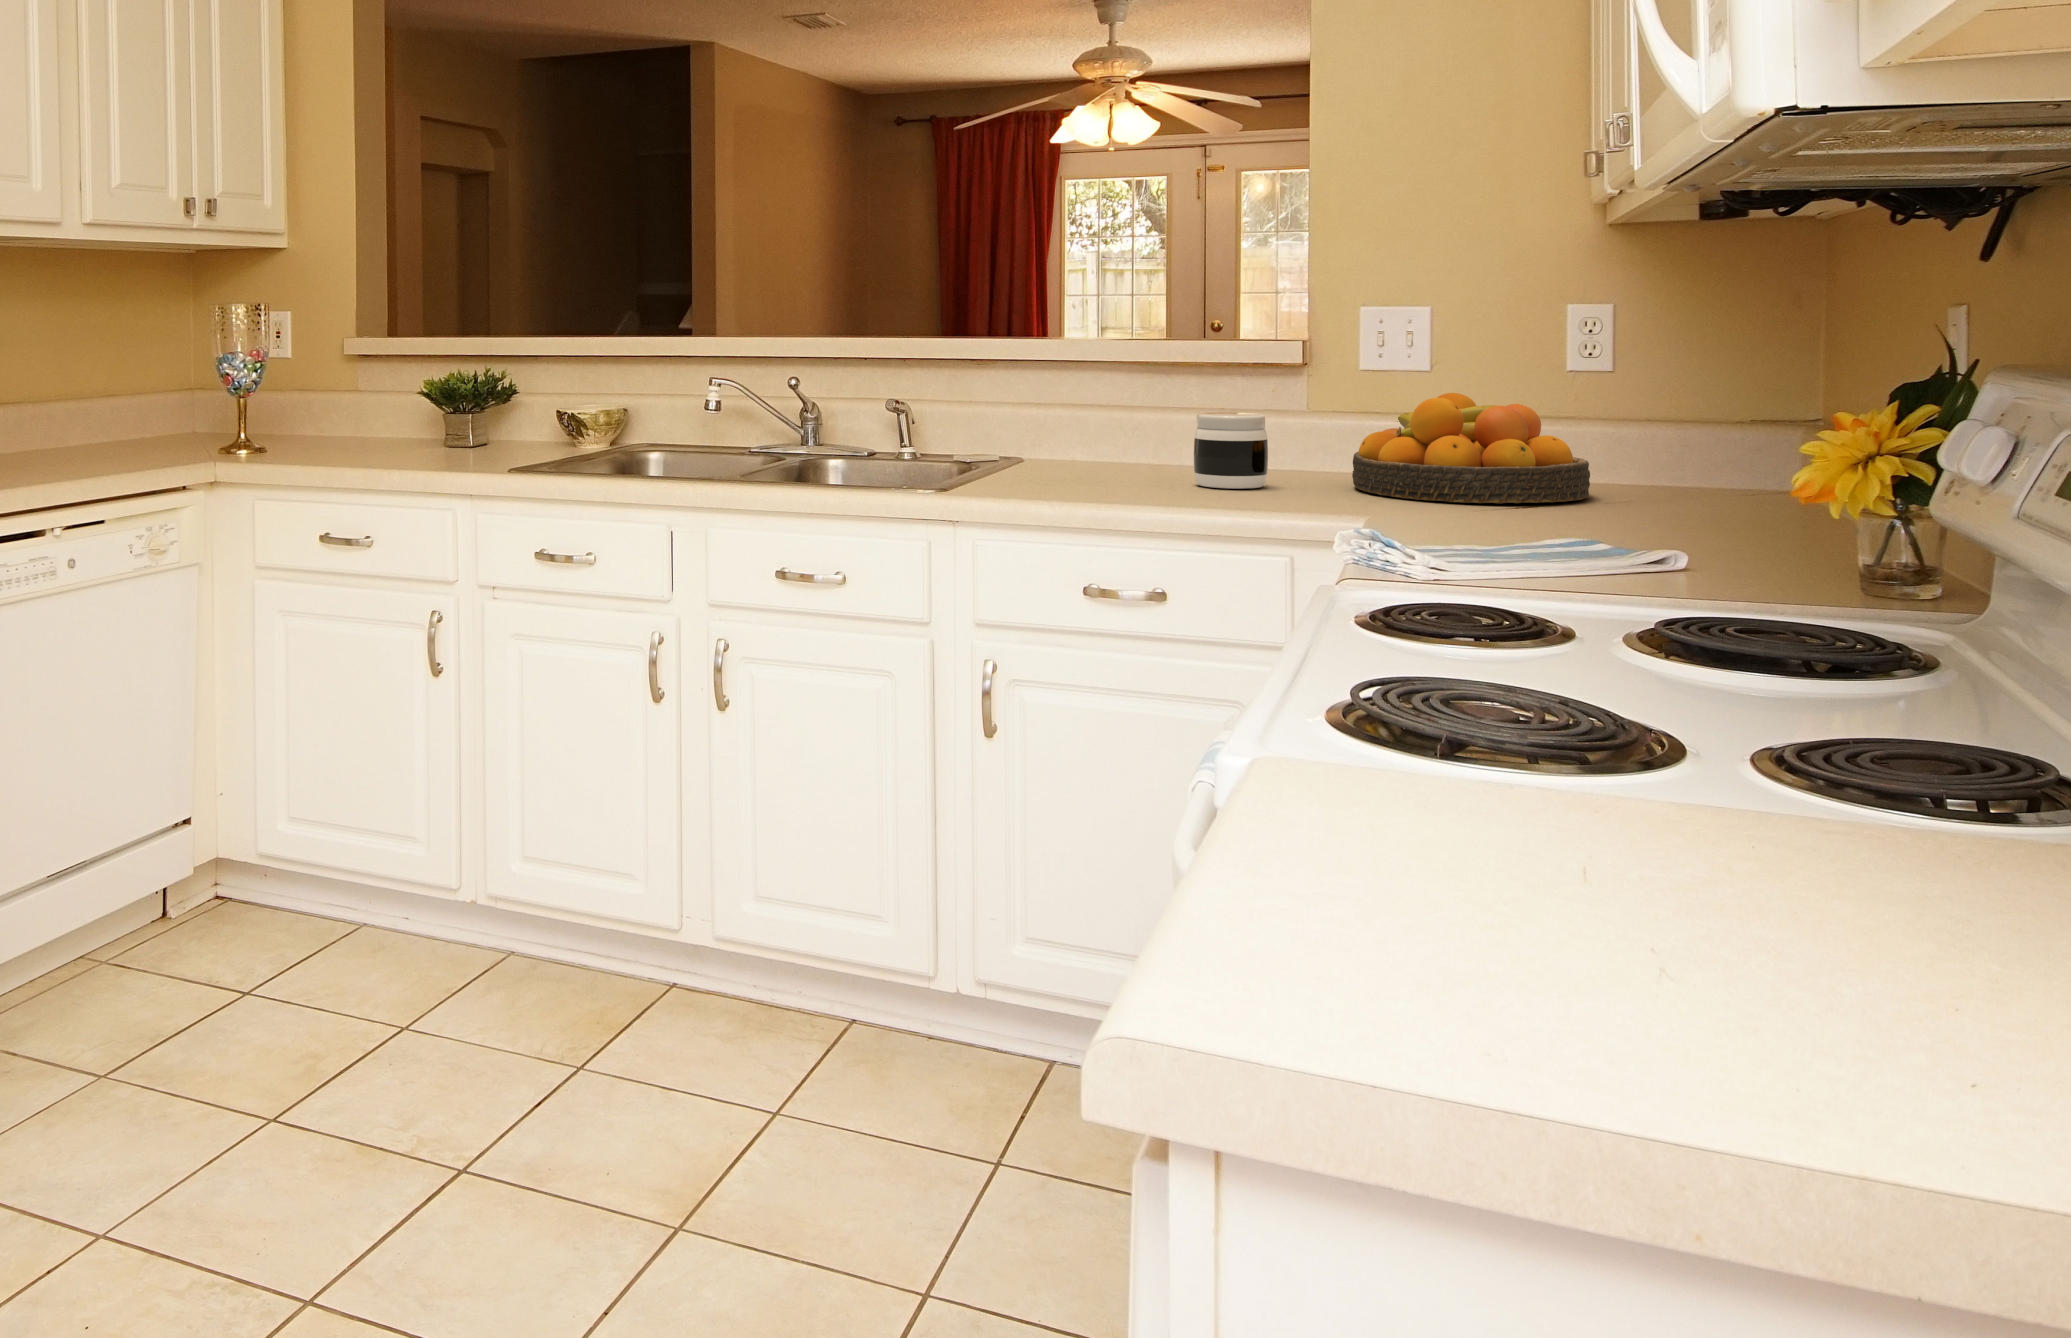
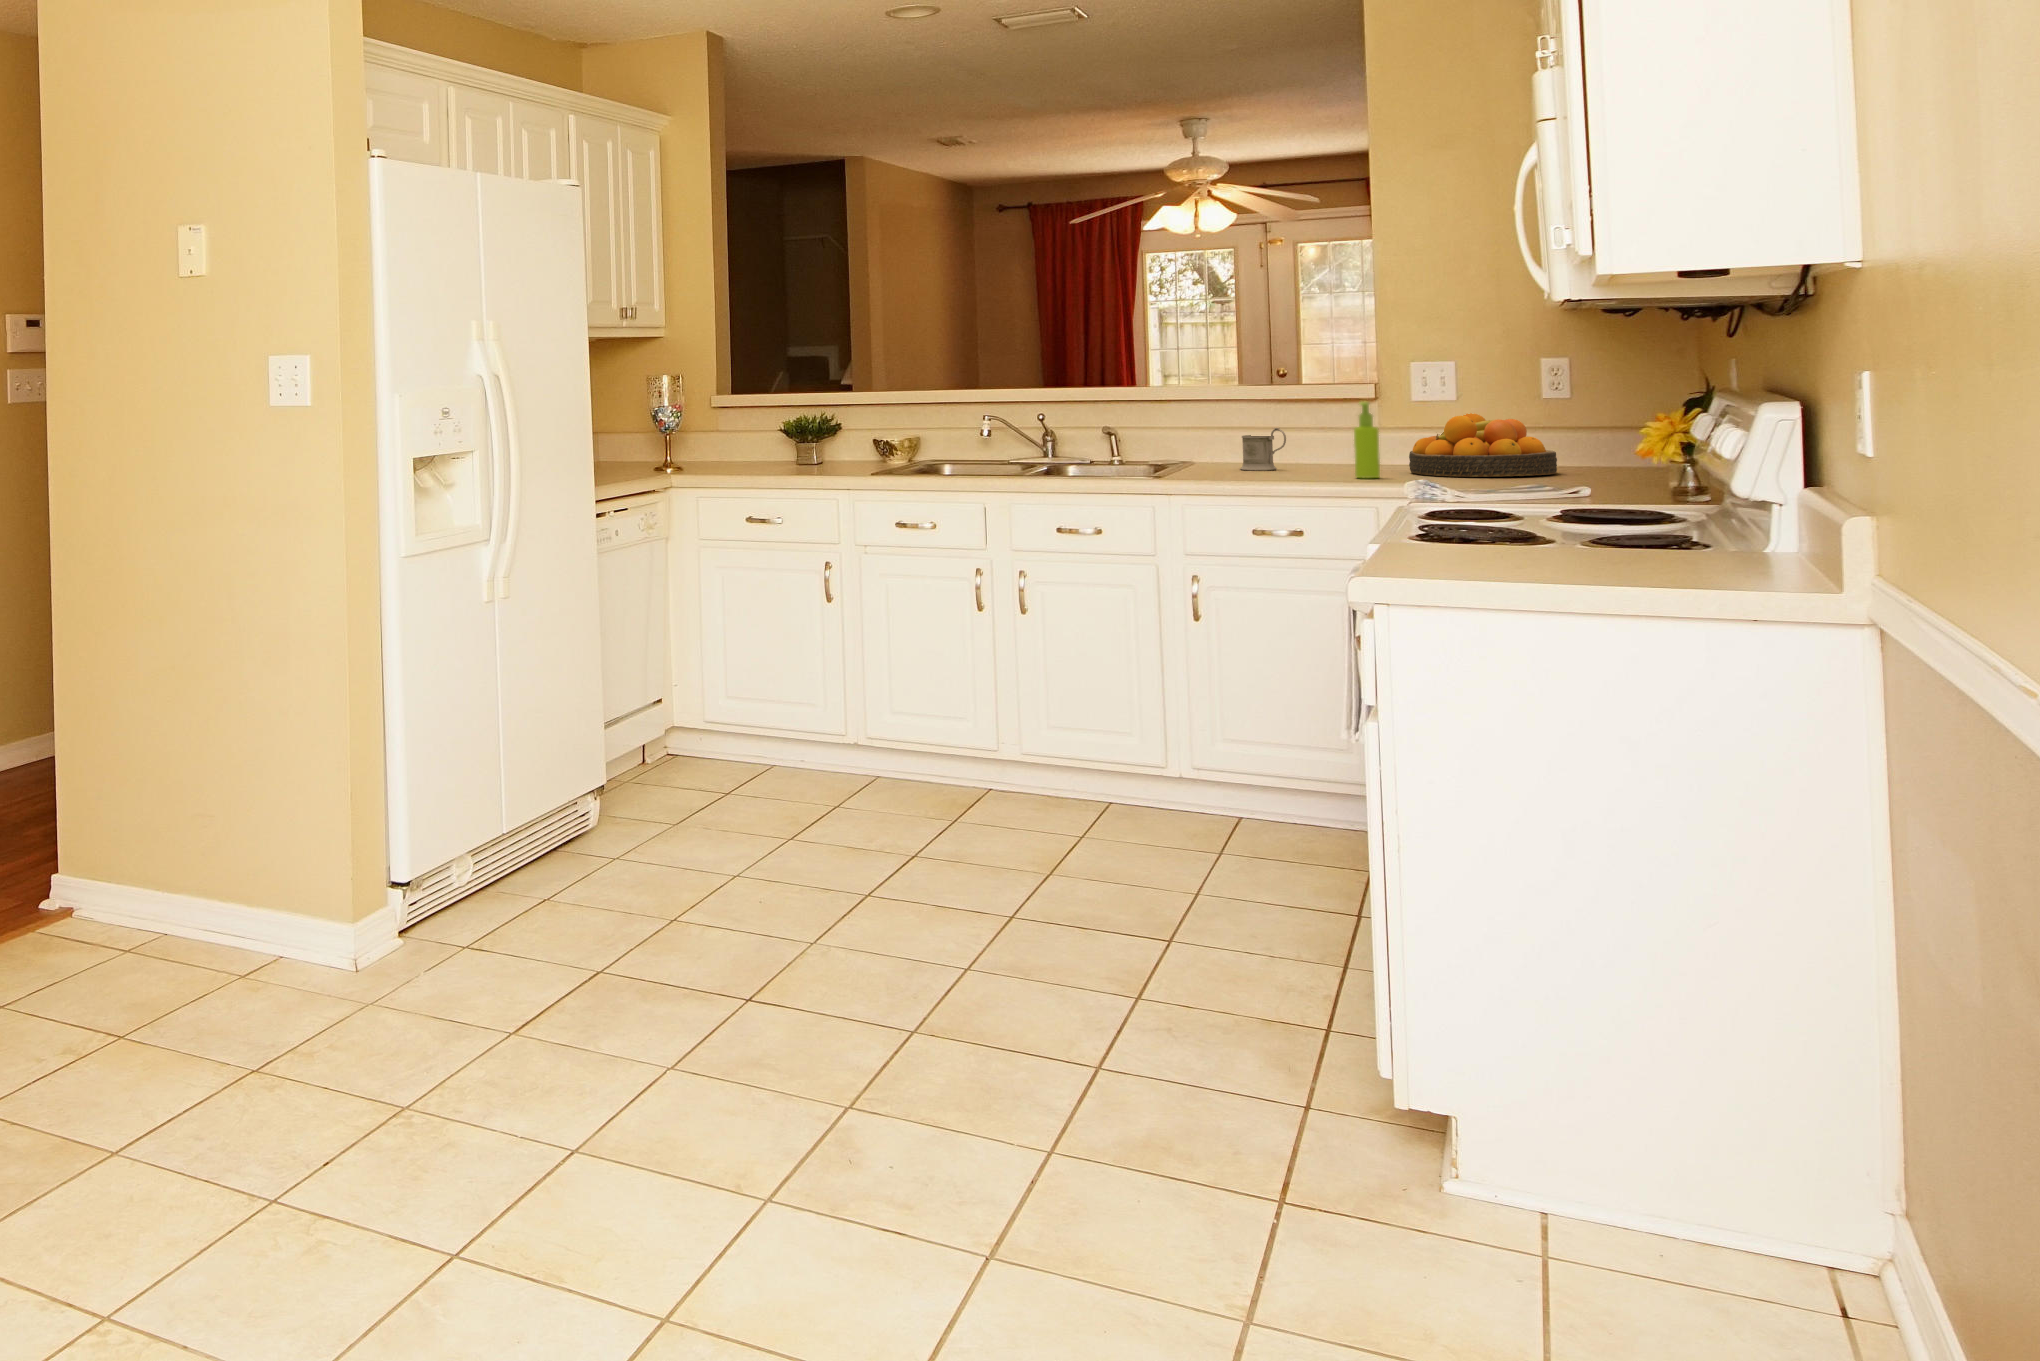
soap dispenser: none [1264,371,1304,501] -> present [1354,402,1380,478]
mug: none [1093,408,1164,475] -> present [1240,428,1286,470]
jar: present [1194,412,1268,489] -> none [1308,429,1355,474]

